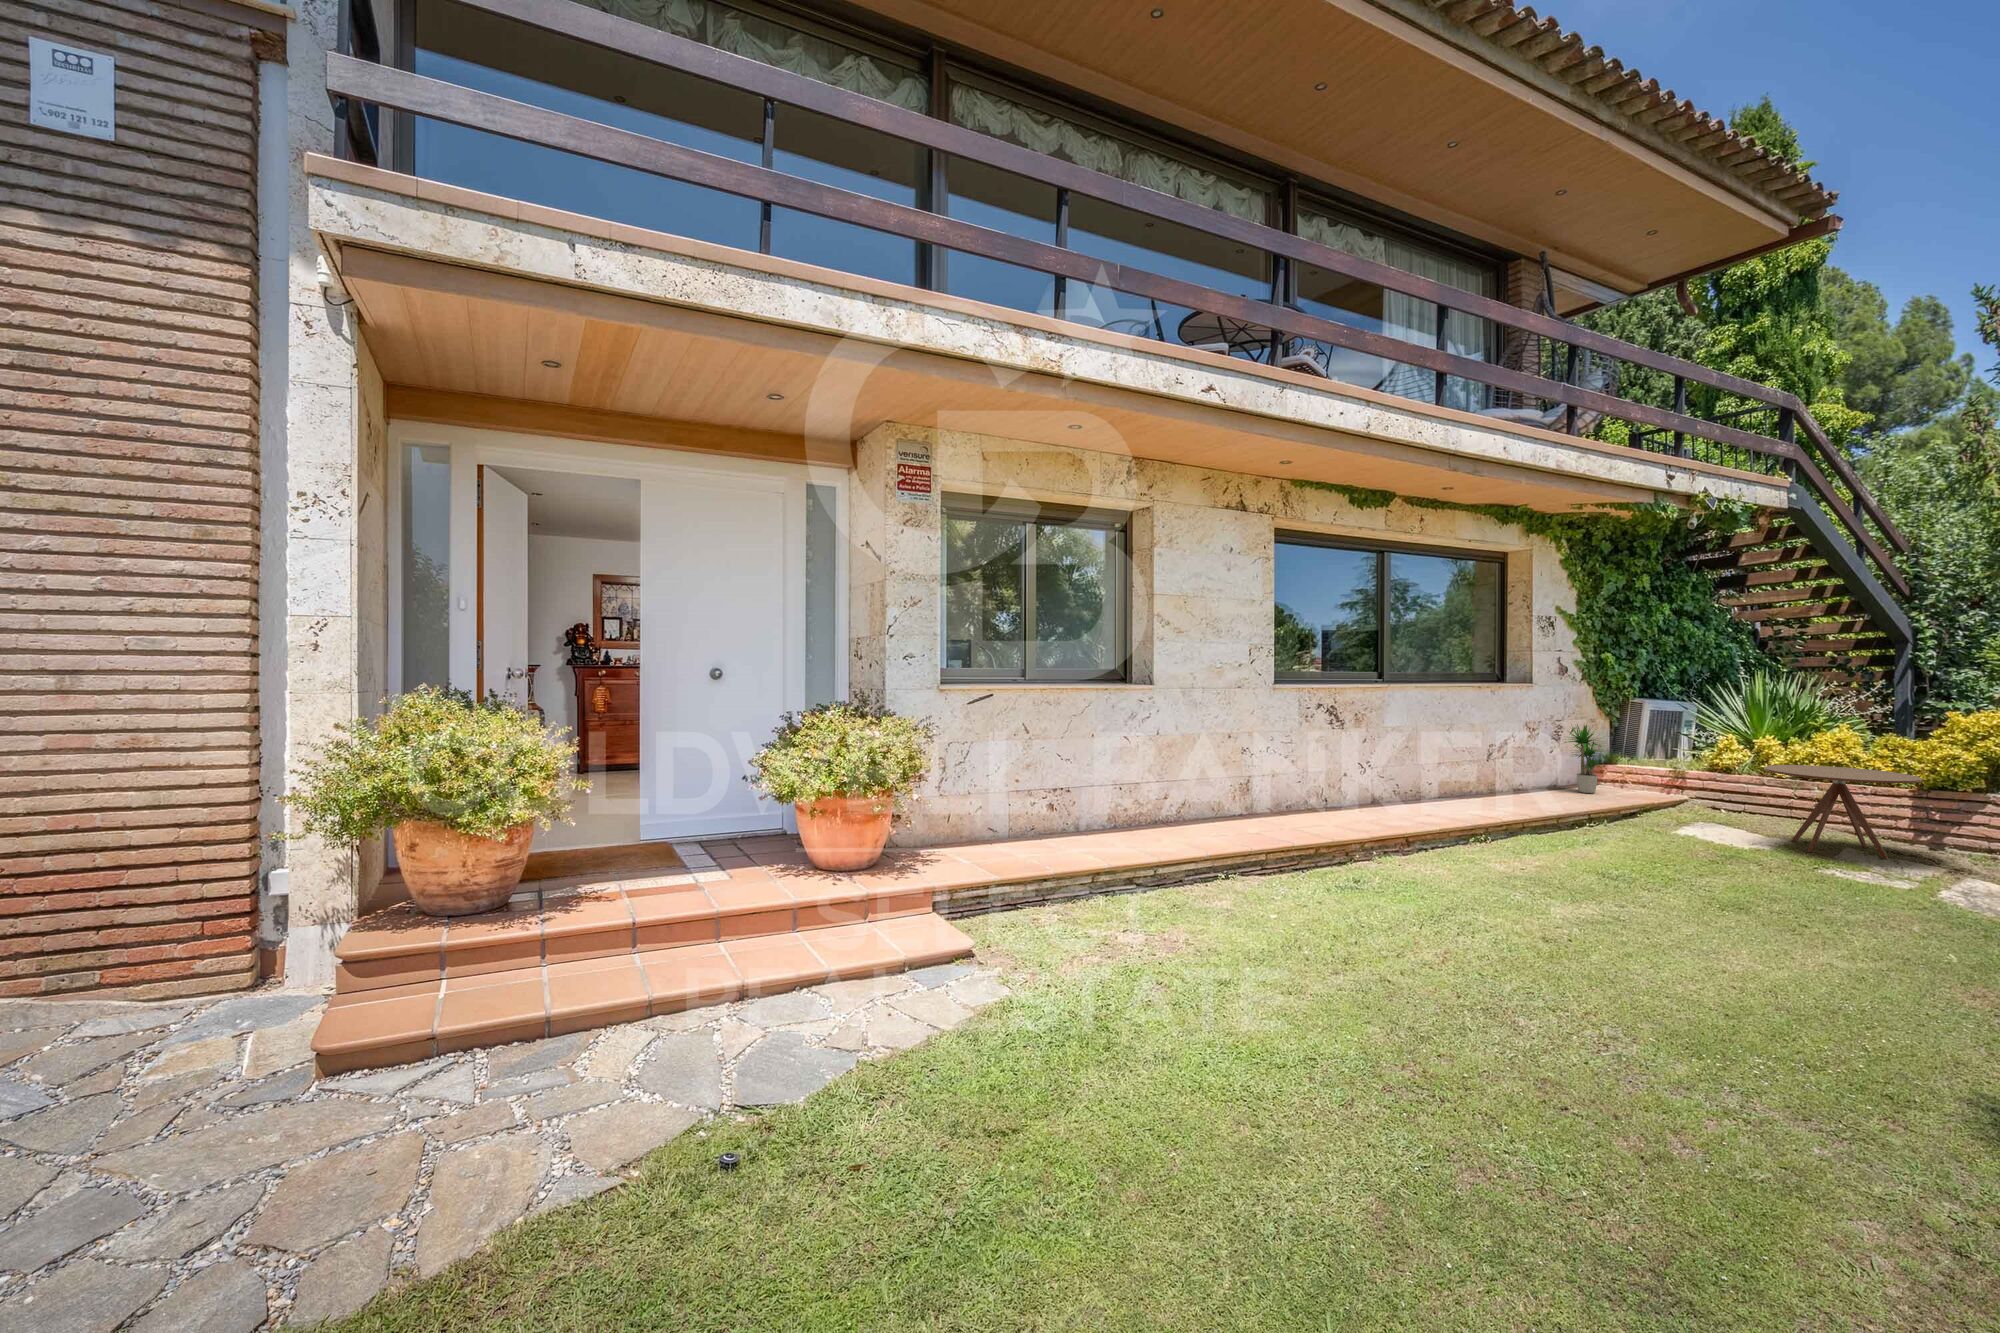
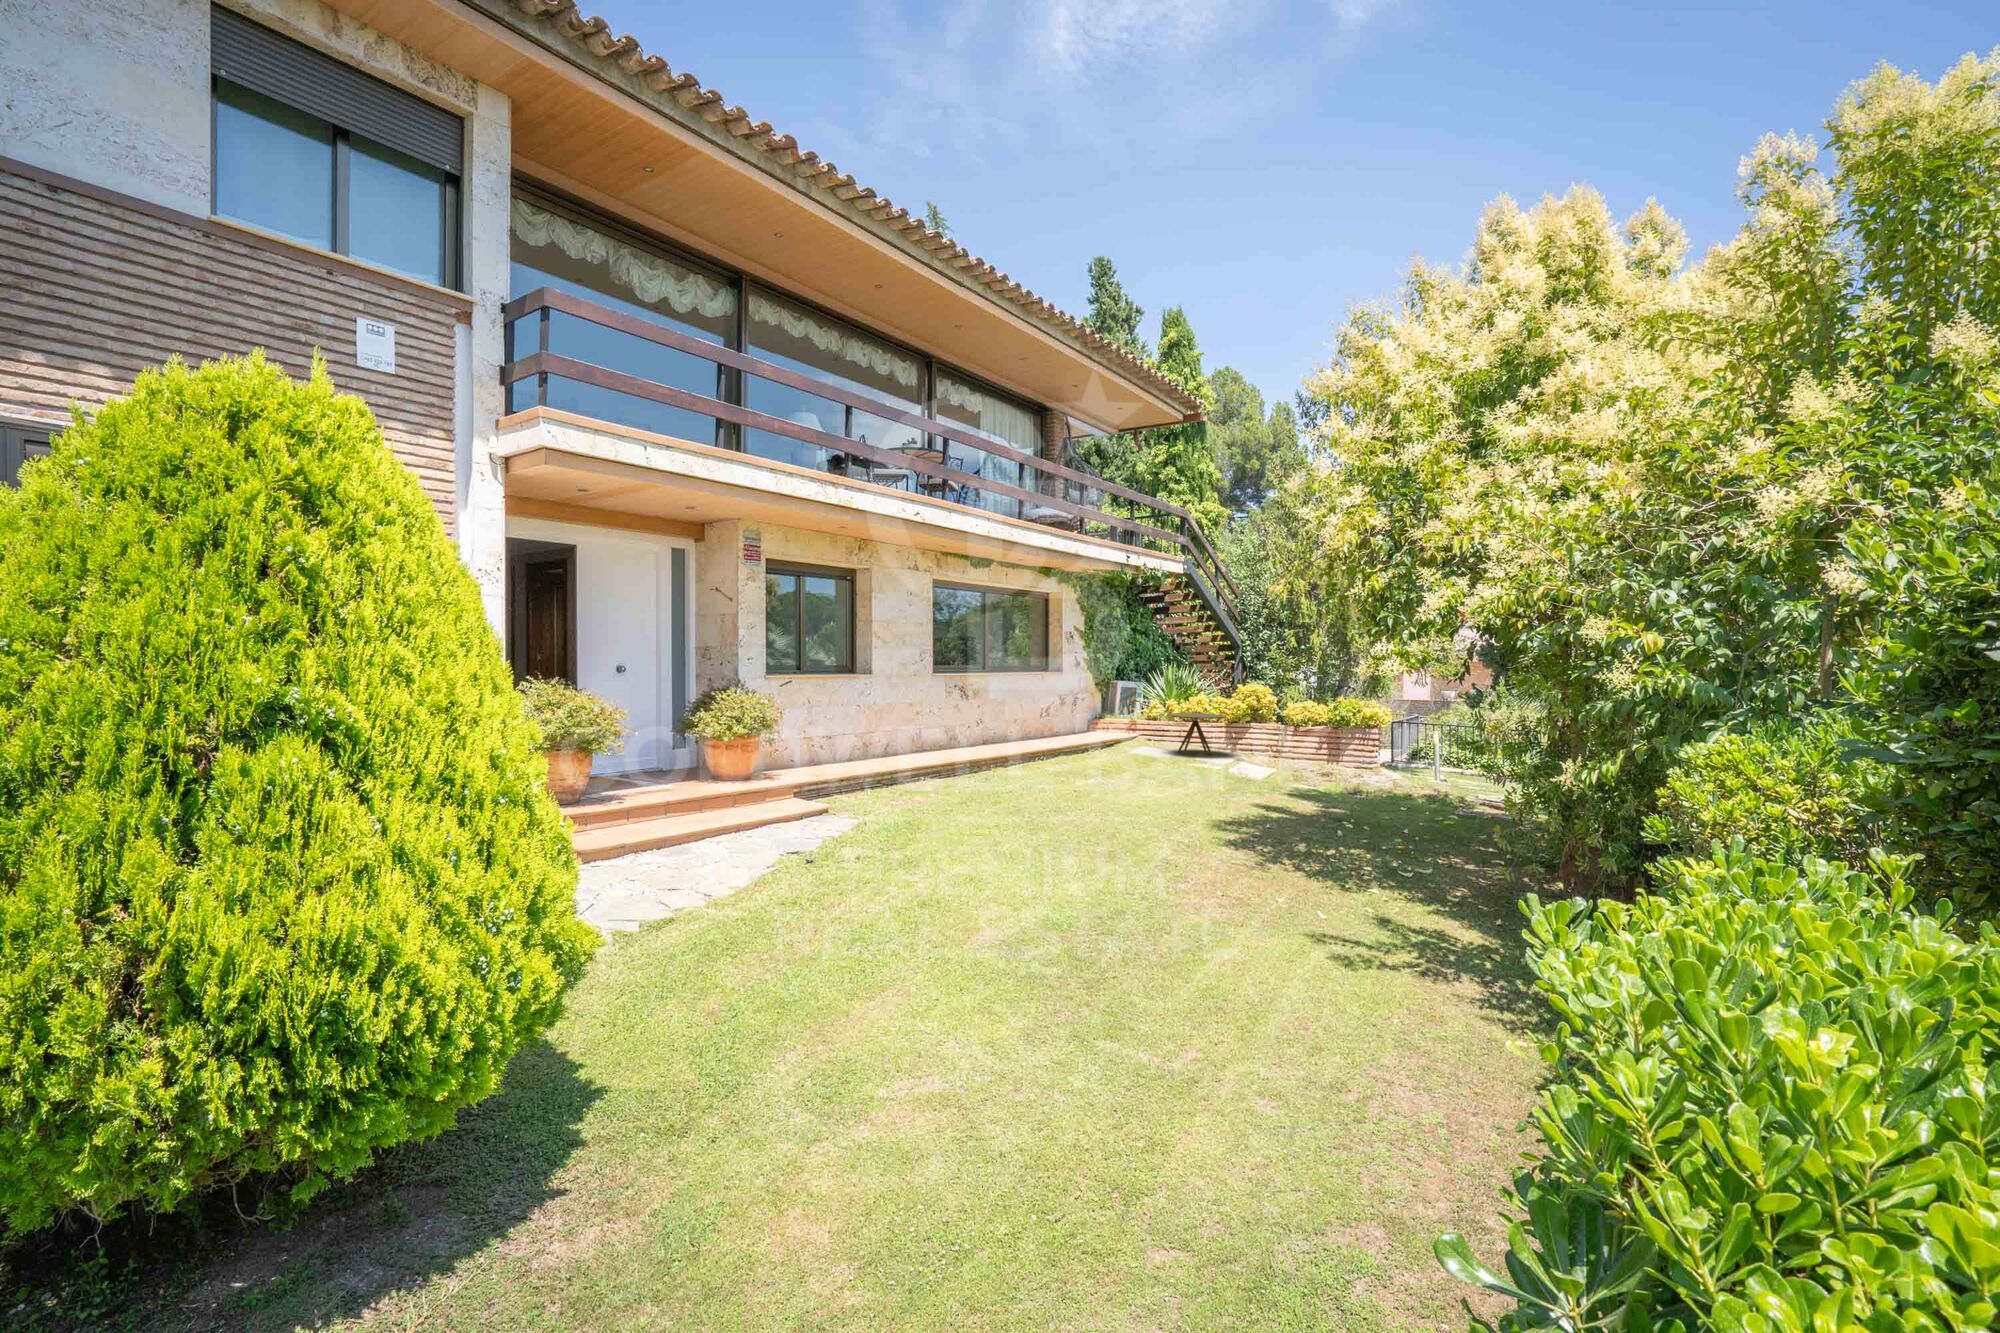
potted plant: present [1565,724,1602,793] -> none [1078,695,1102,735]

